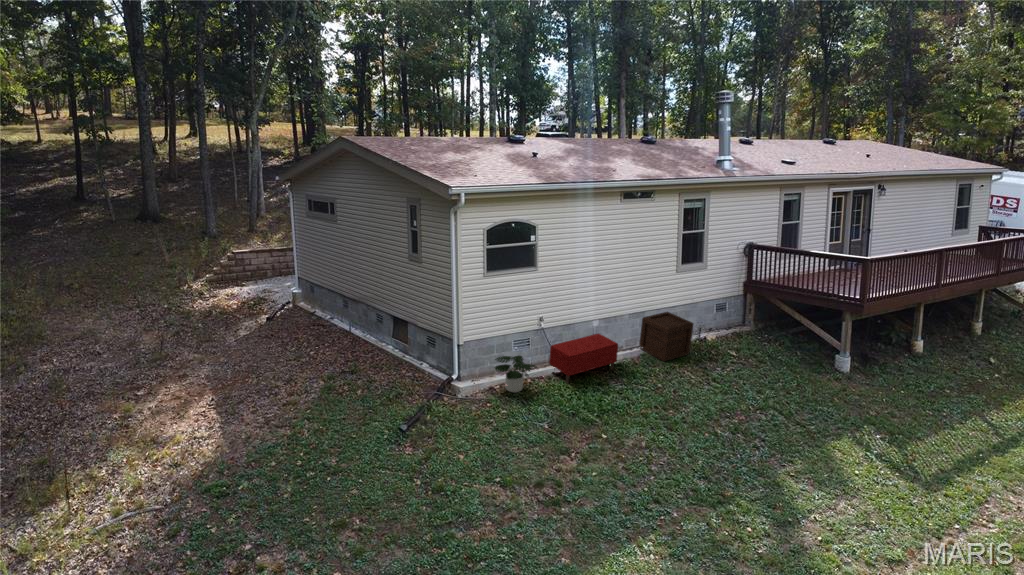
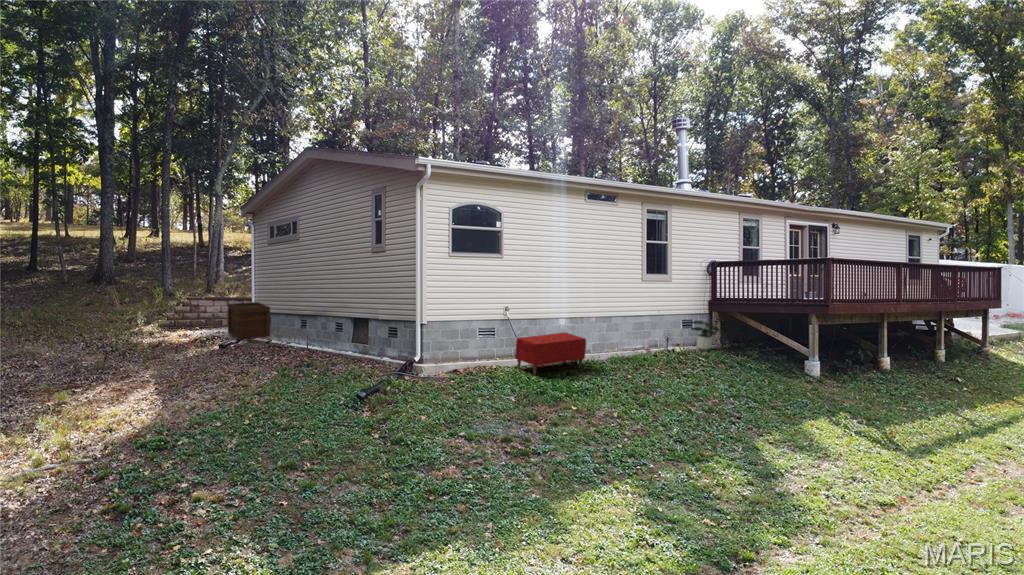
wooden crate: present [639,312,694,361] -> present [228,302,270,340]
potted plant: present [495,356,536,393] -> present [690,321,720,350]

